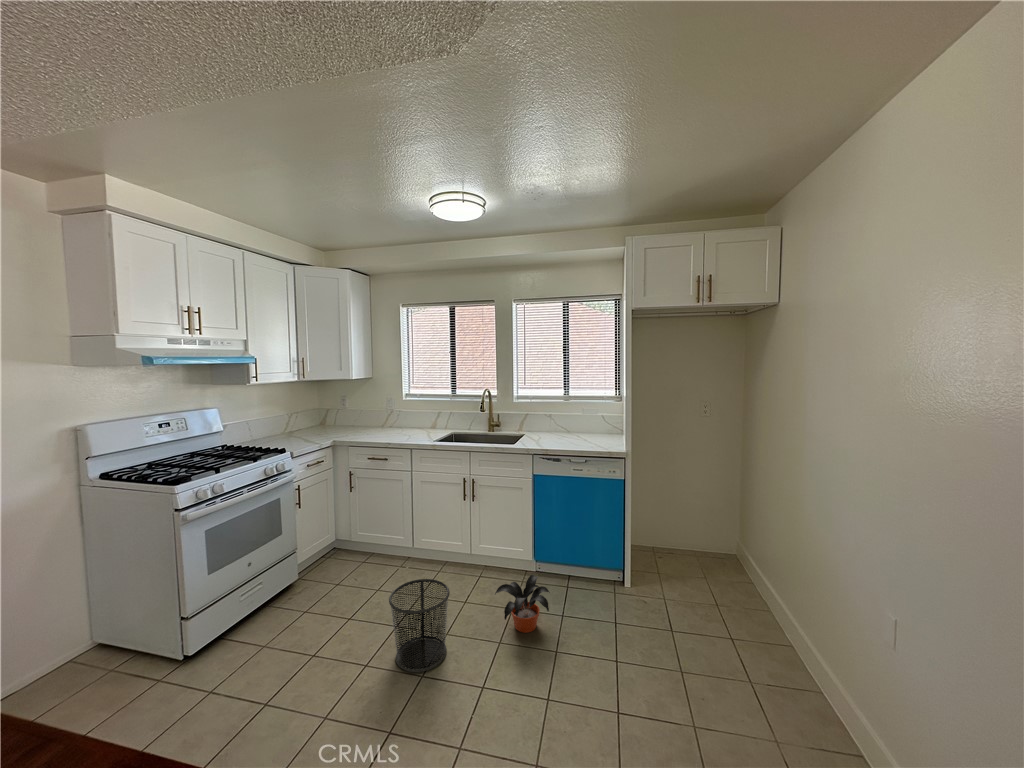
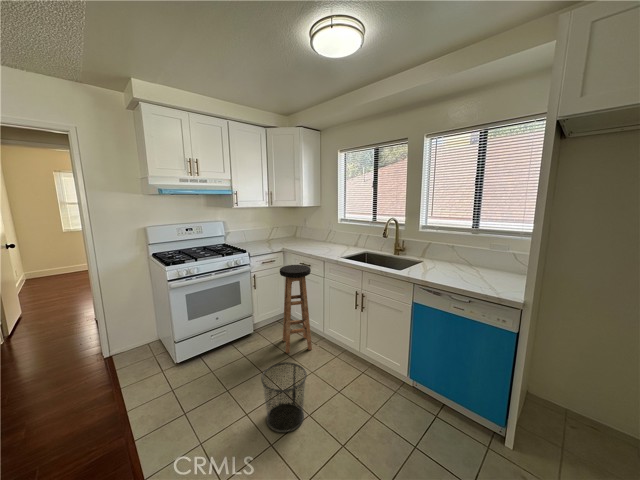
bar stool: none [350,459,402,589] -> present [280,265,312,353]
potted plant: present [495,575,550,633] -> none [348,388,397,437]

